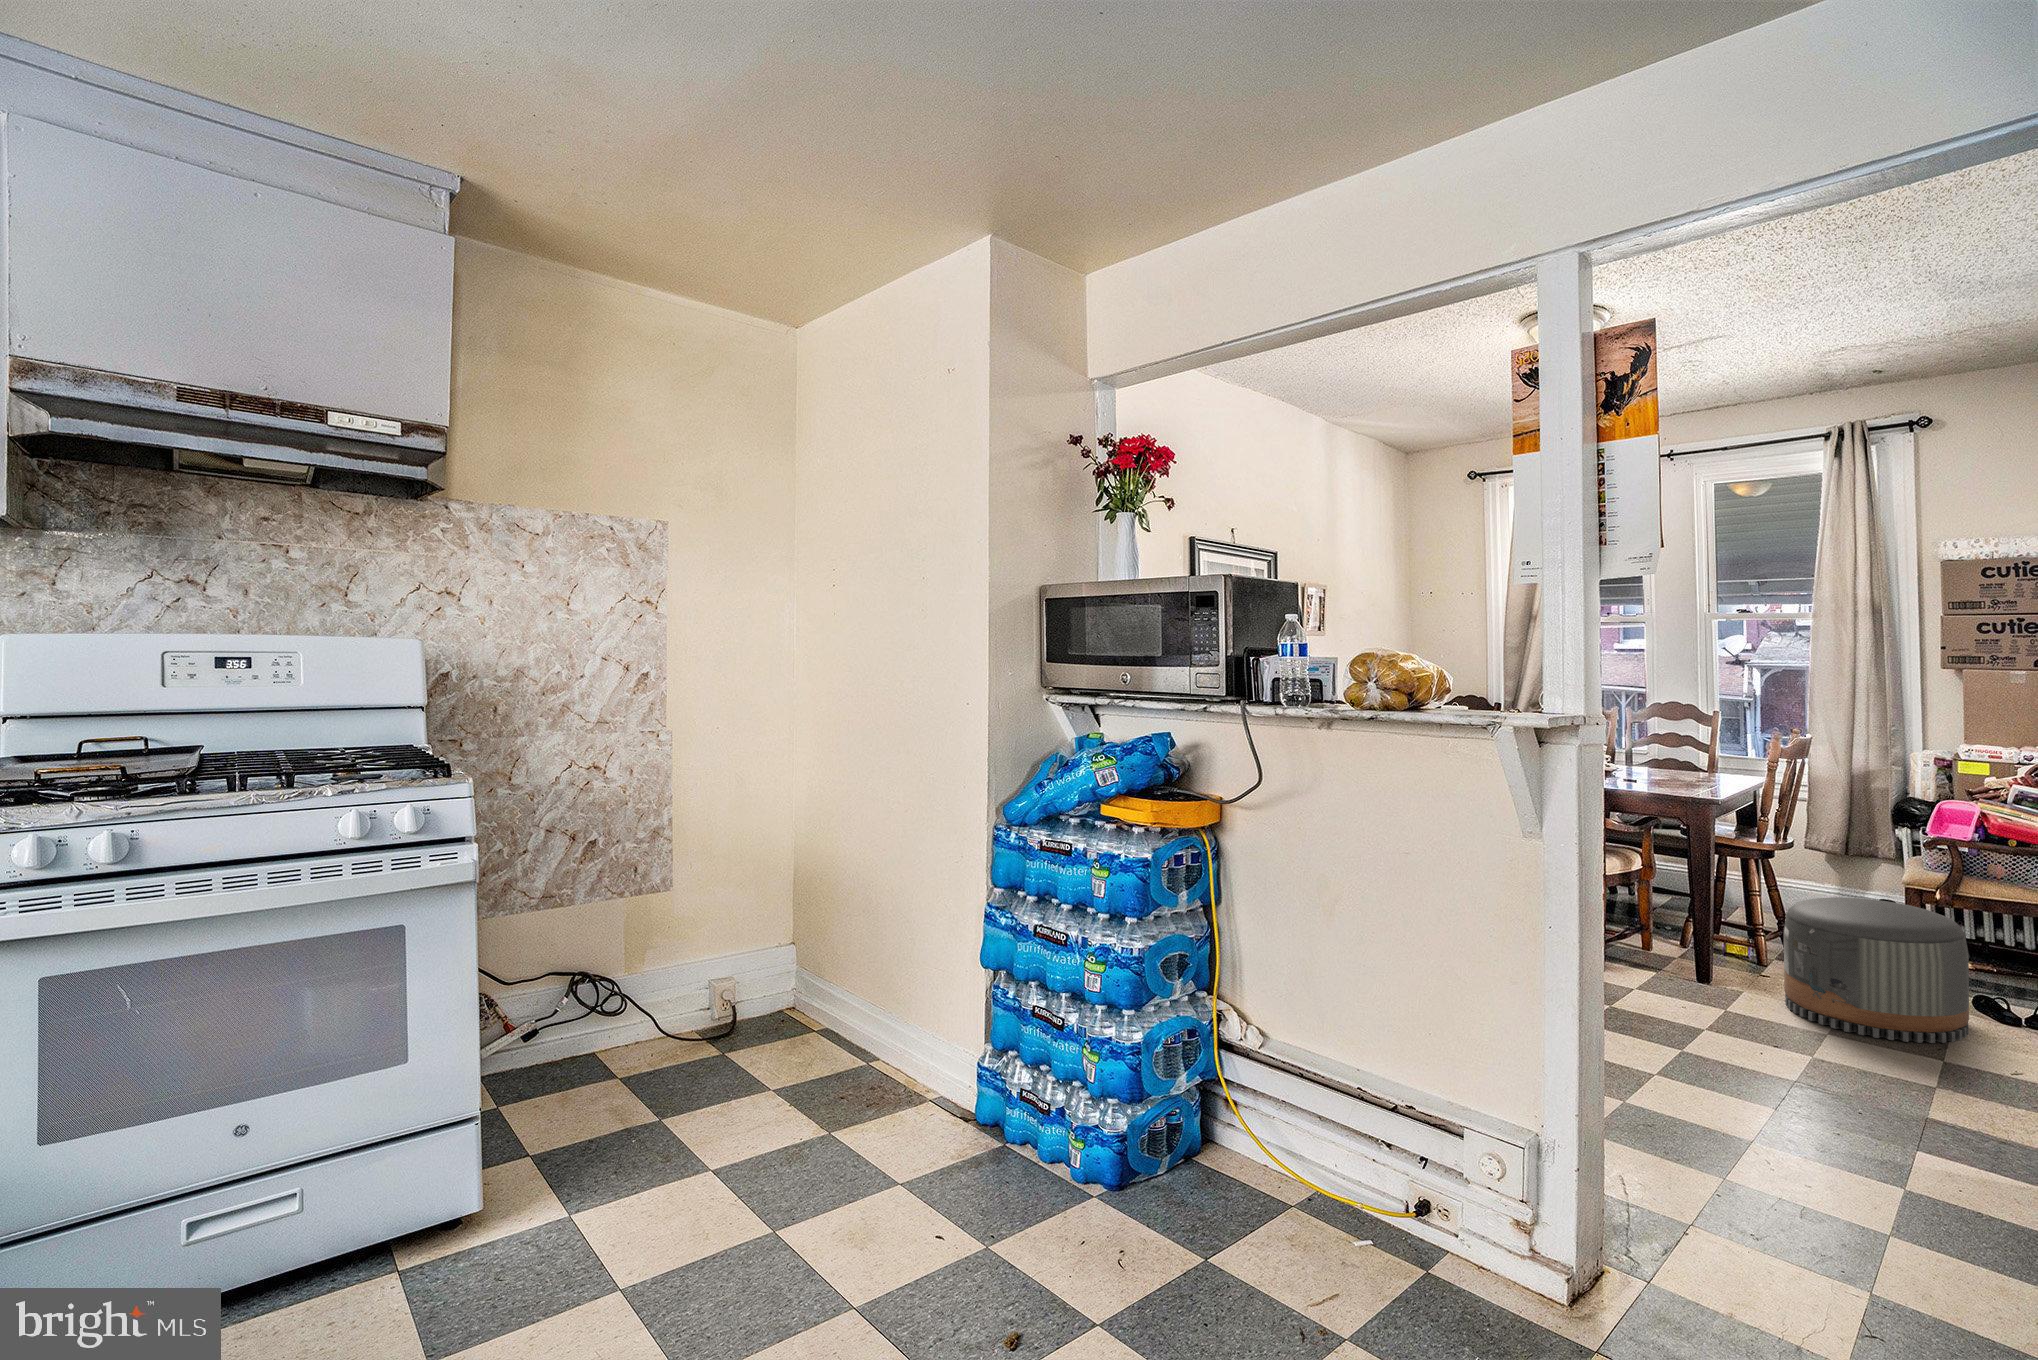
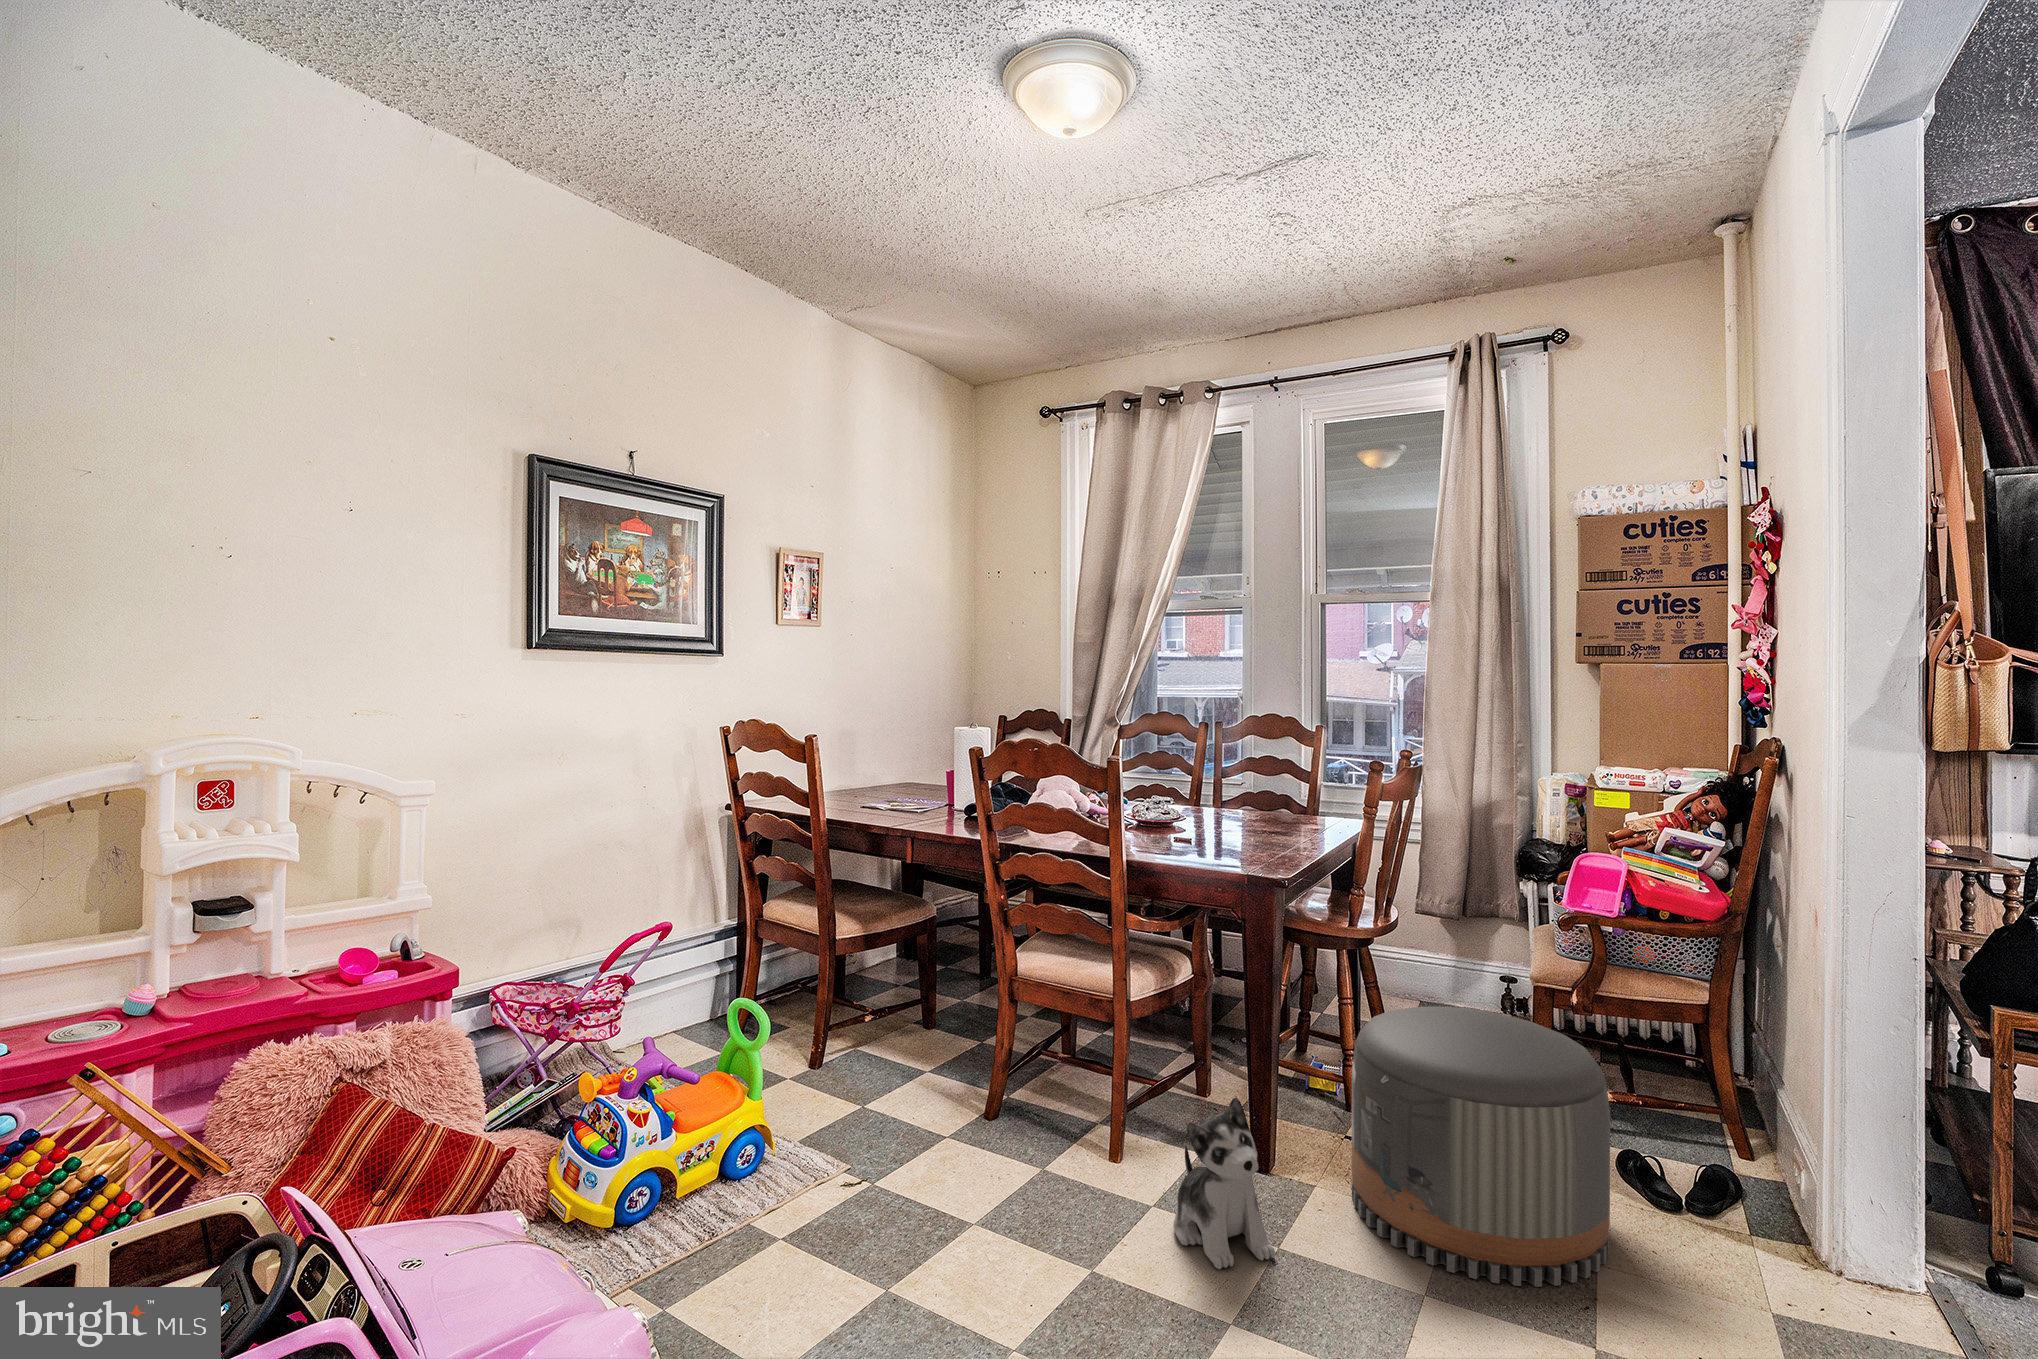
plush toy: none [1674,938,1745,1027] -> present [1174,1098,1276,1269]

